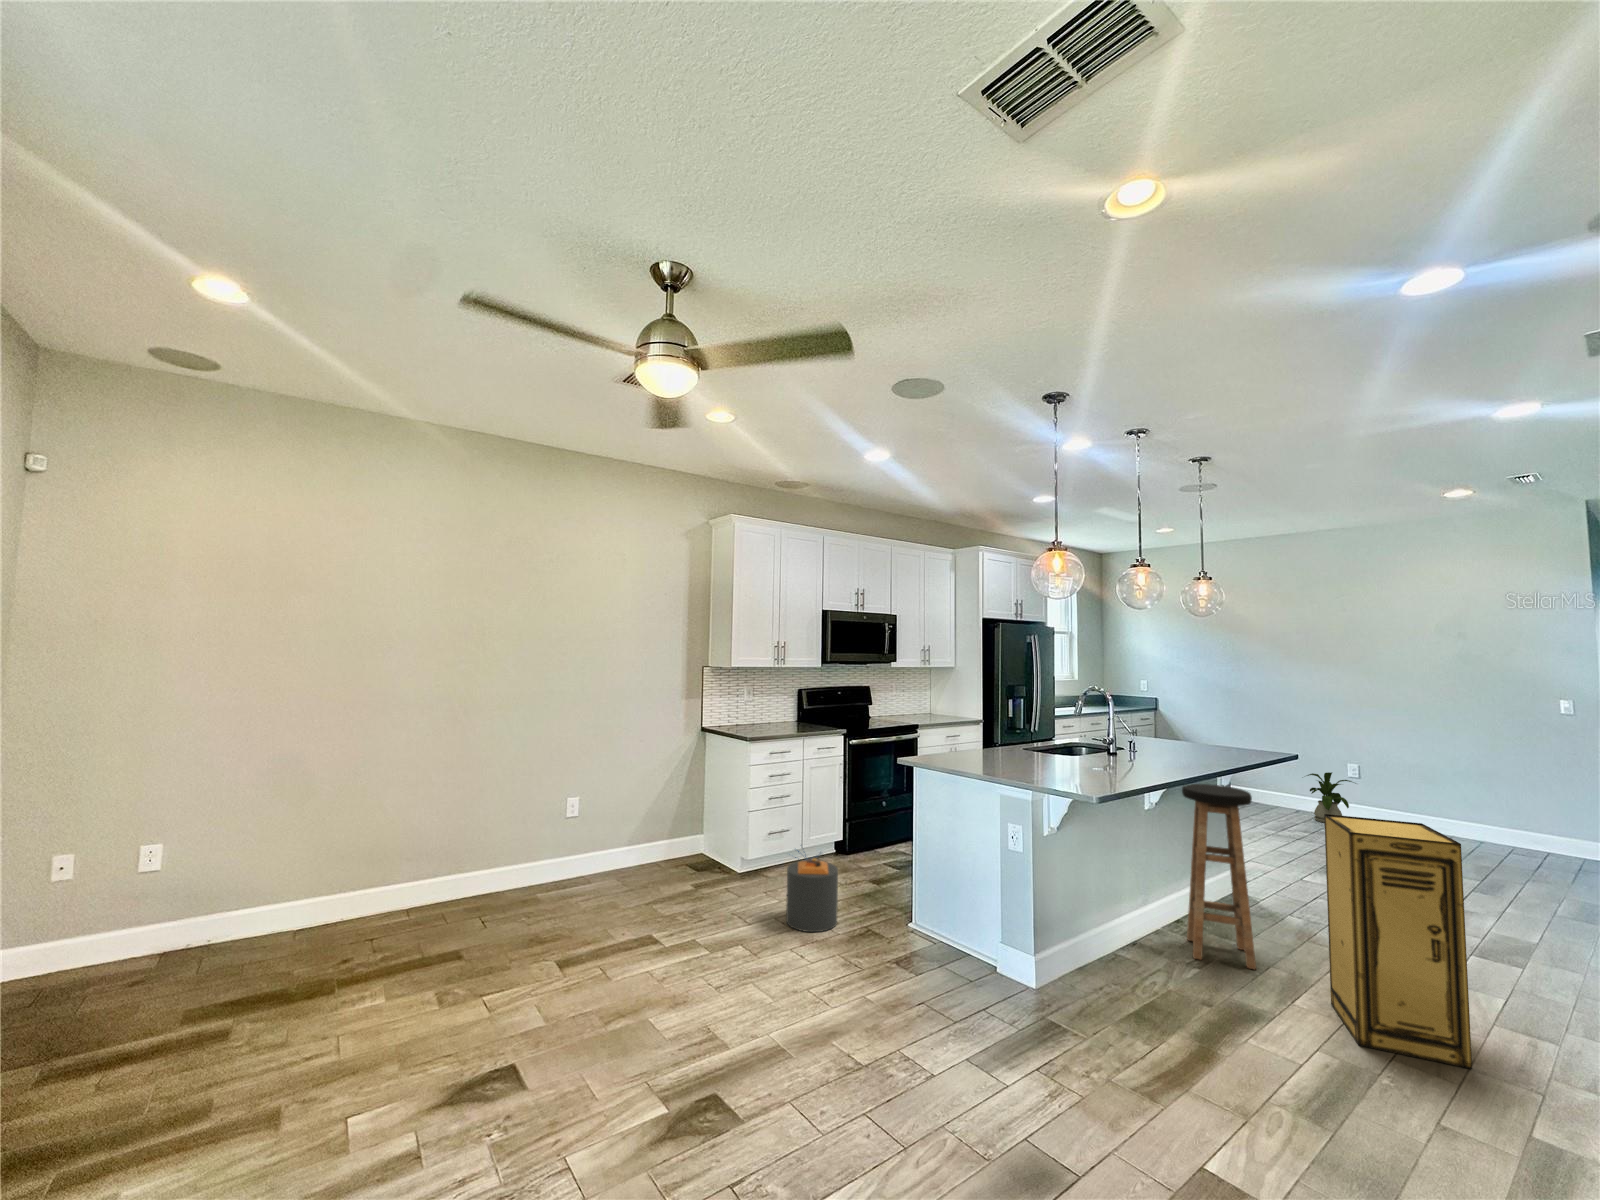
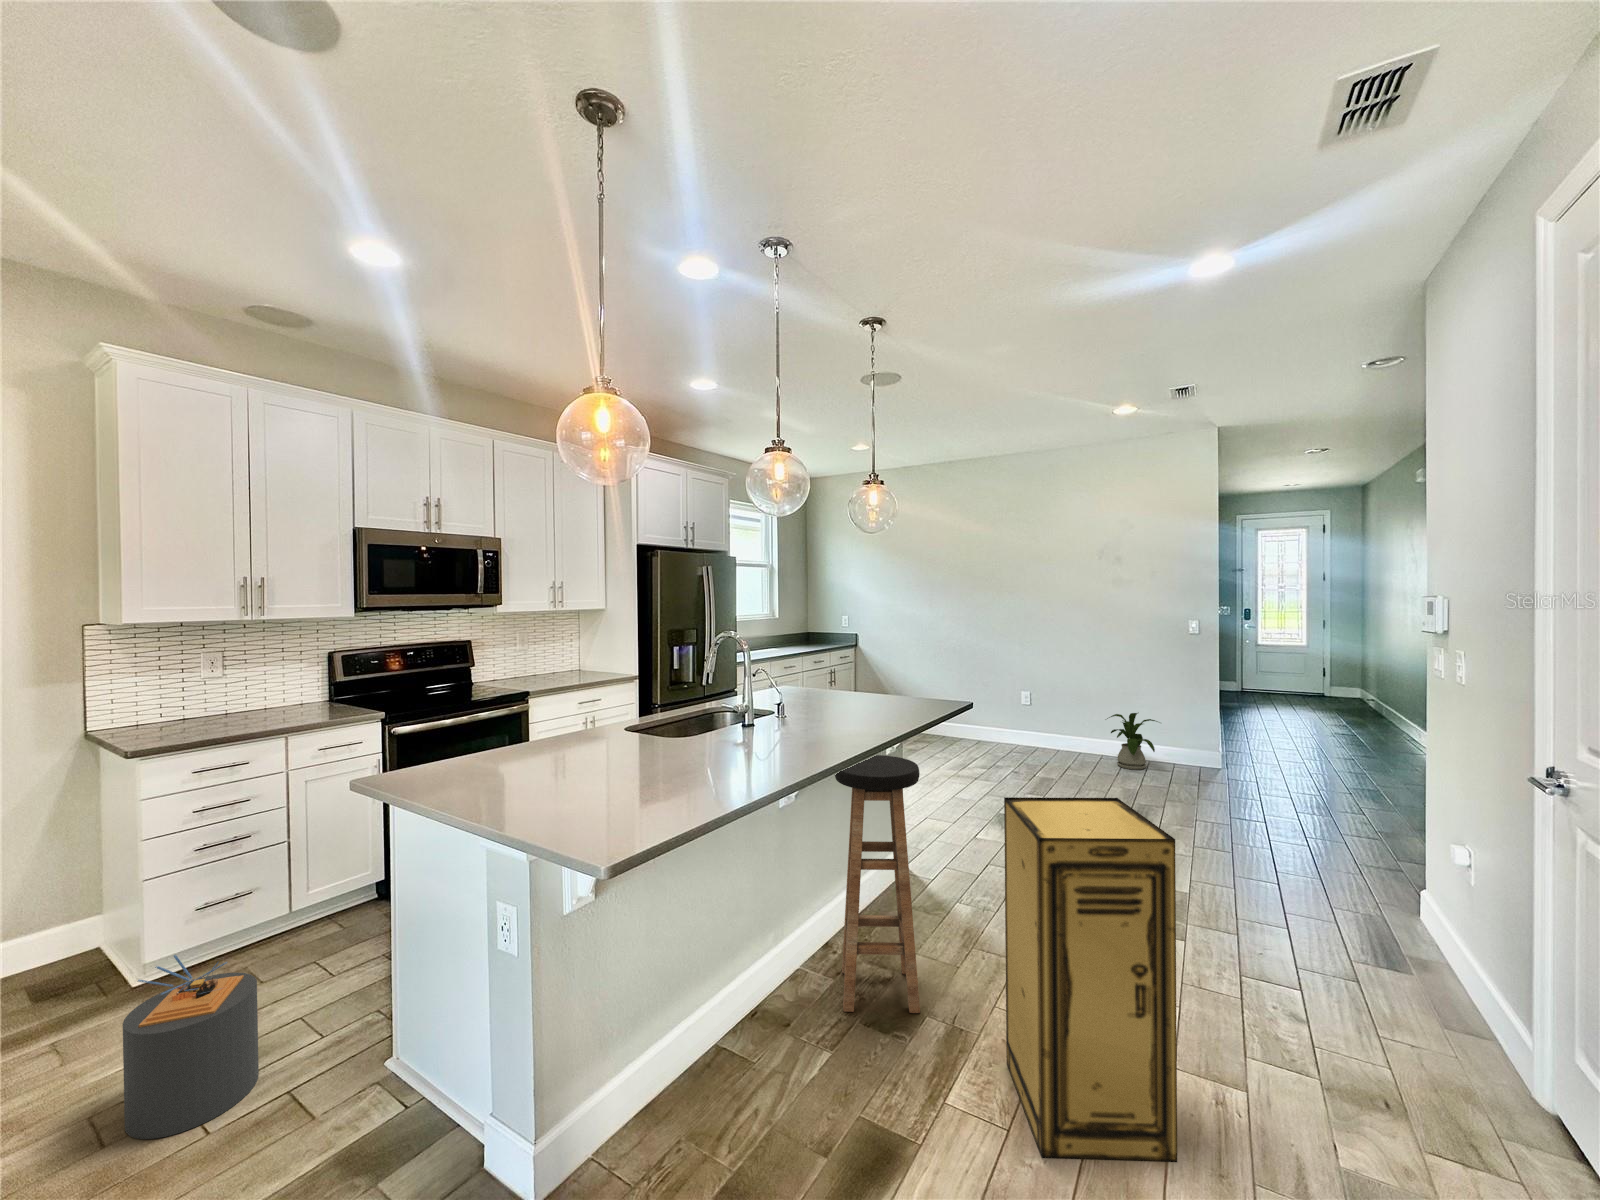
house plant: present [1307,772,1356,823] -> present [1107,713,1158,770]

